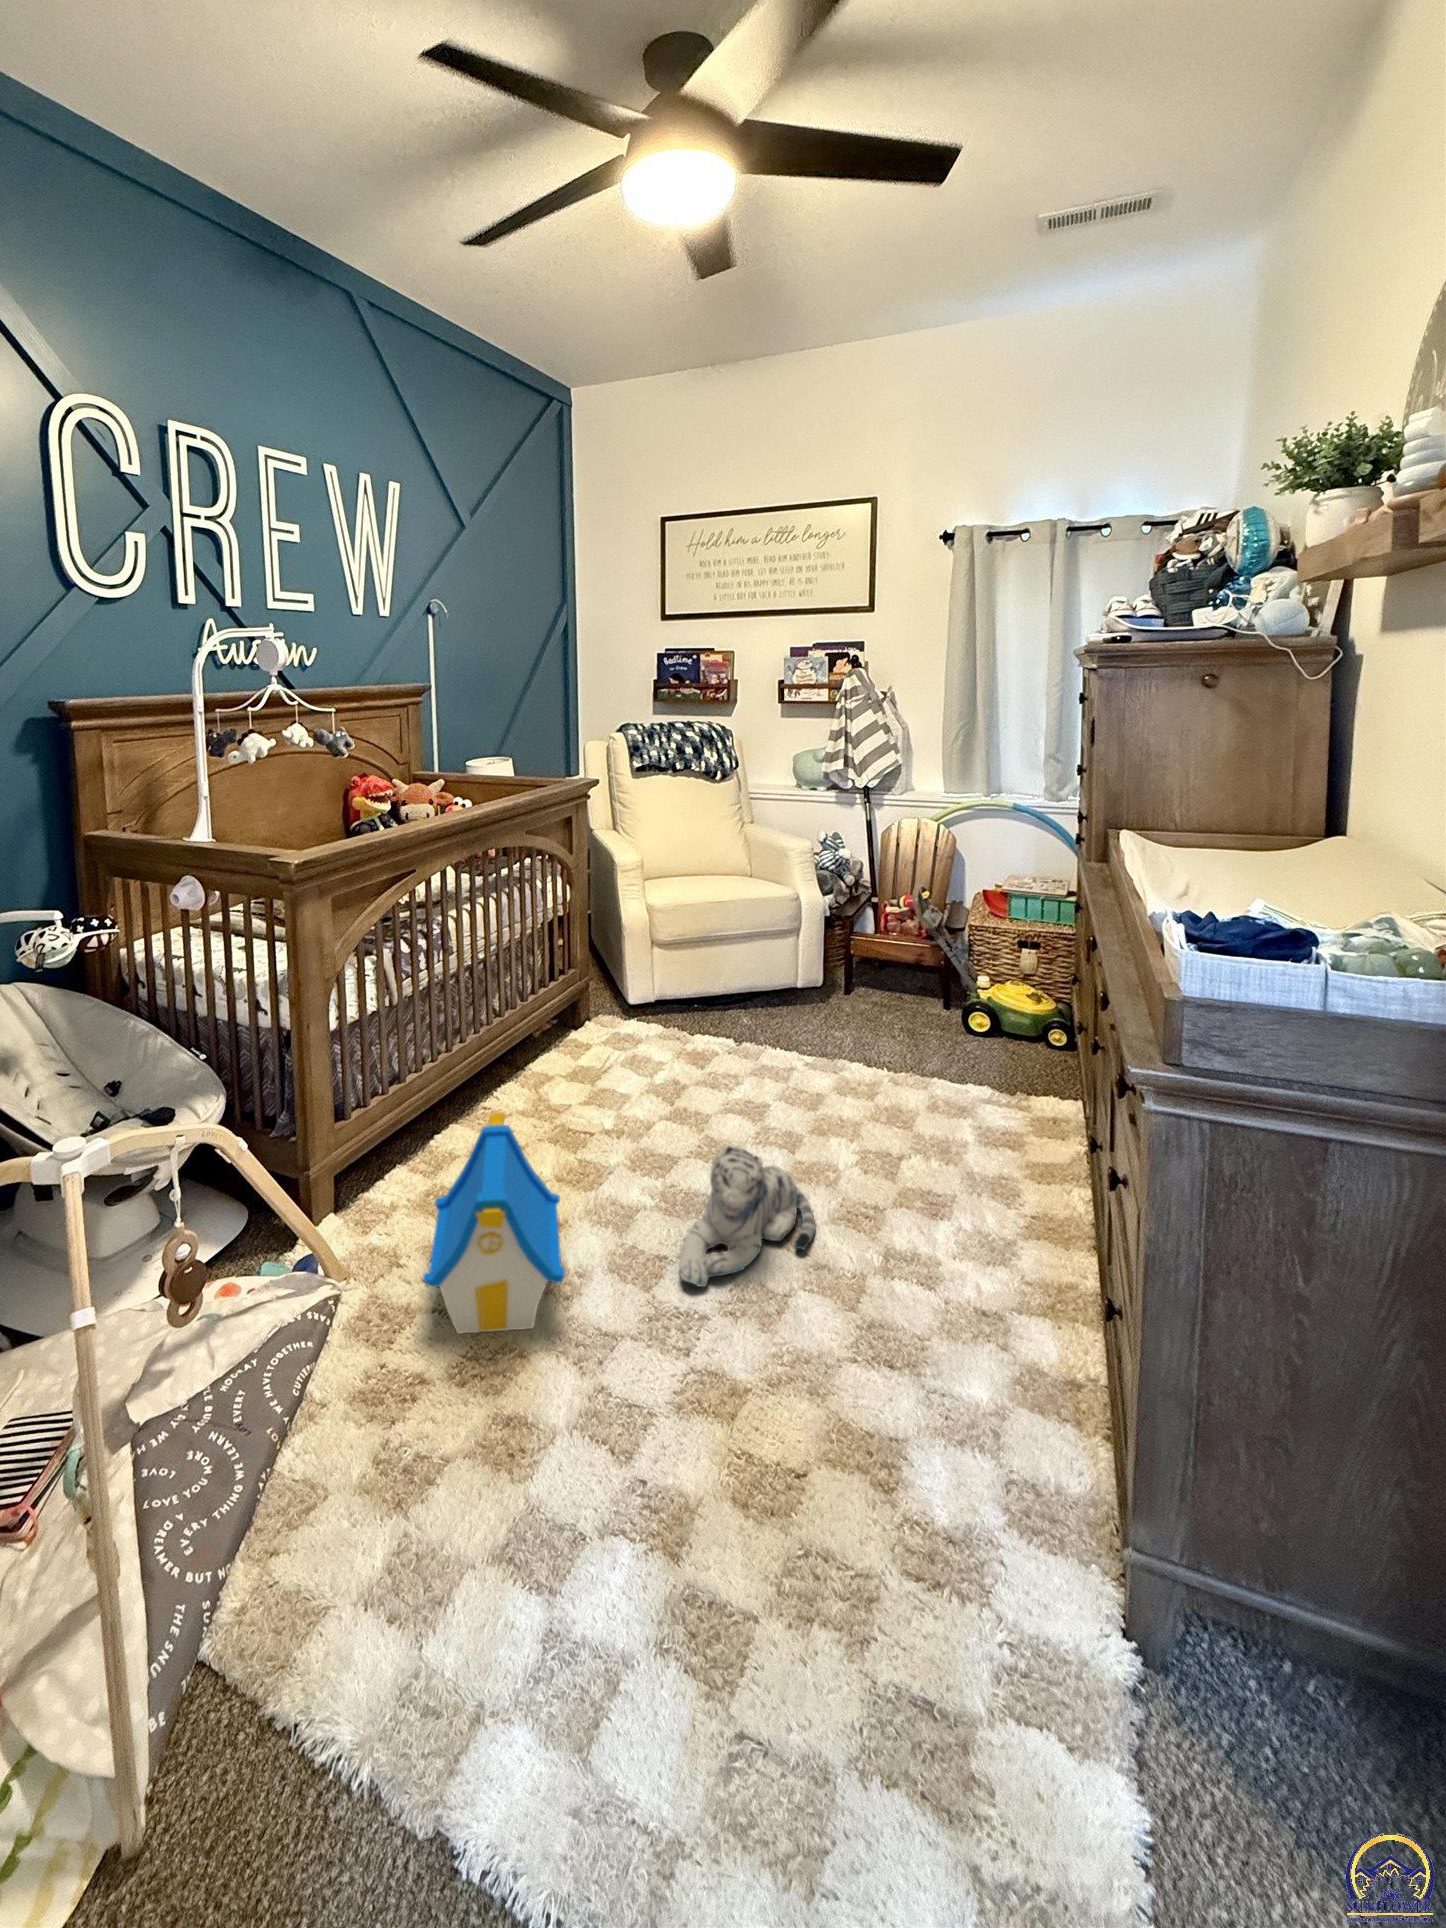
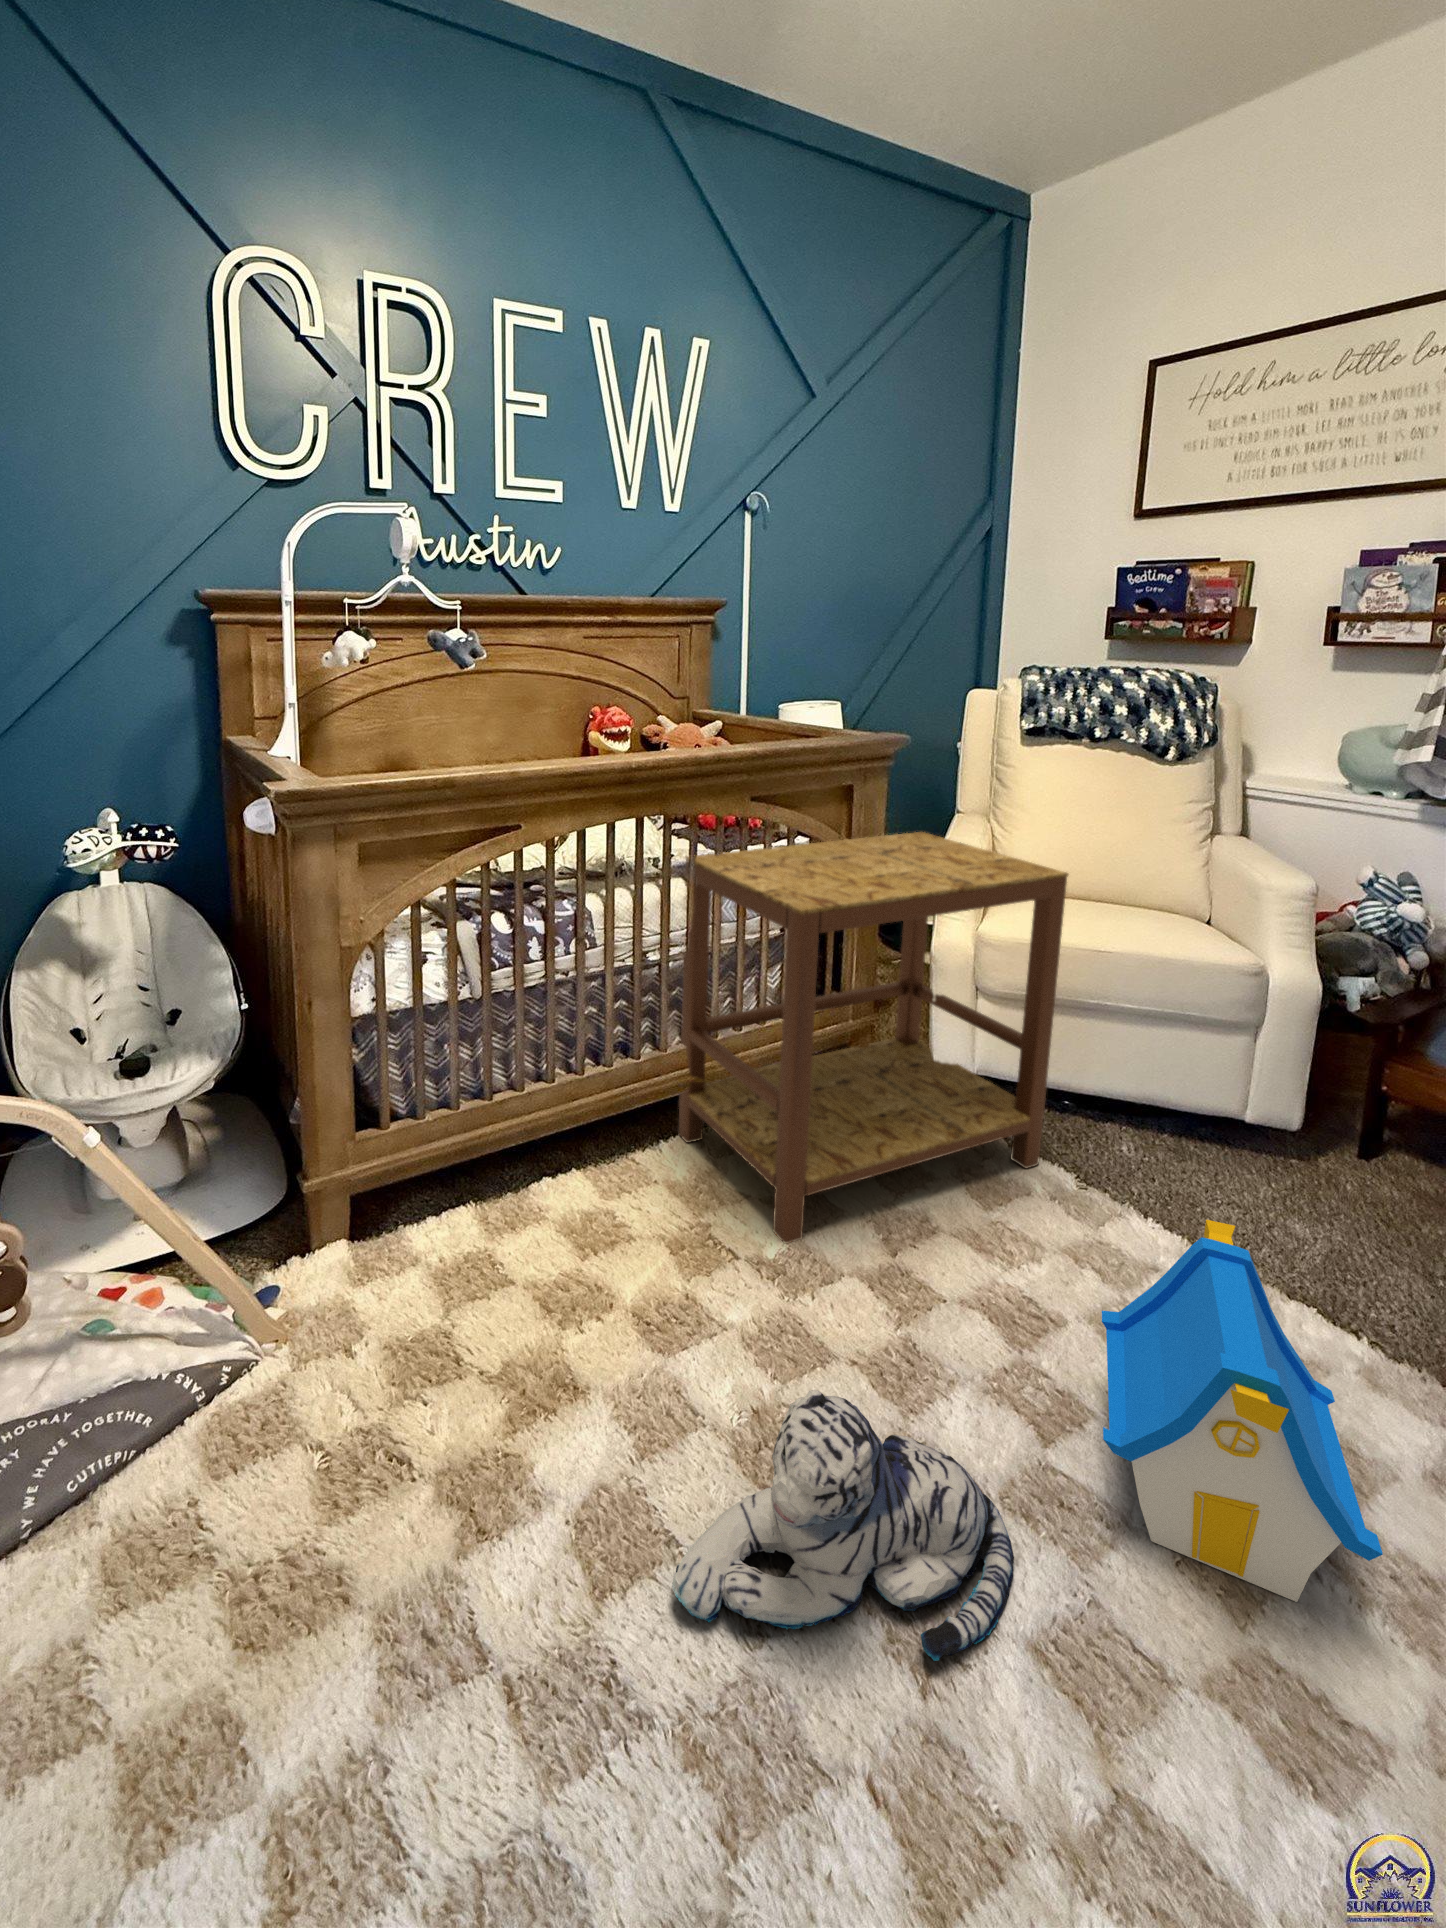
side table: none [496,841,713,1119] -> present [679,832,1068,1243]
toy house: present [423,1113,565,1334] -> present [1102,1220,1383,1602]

